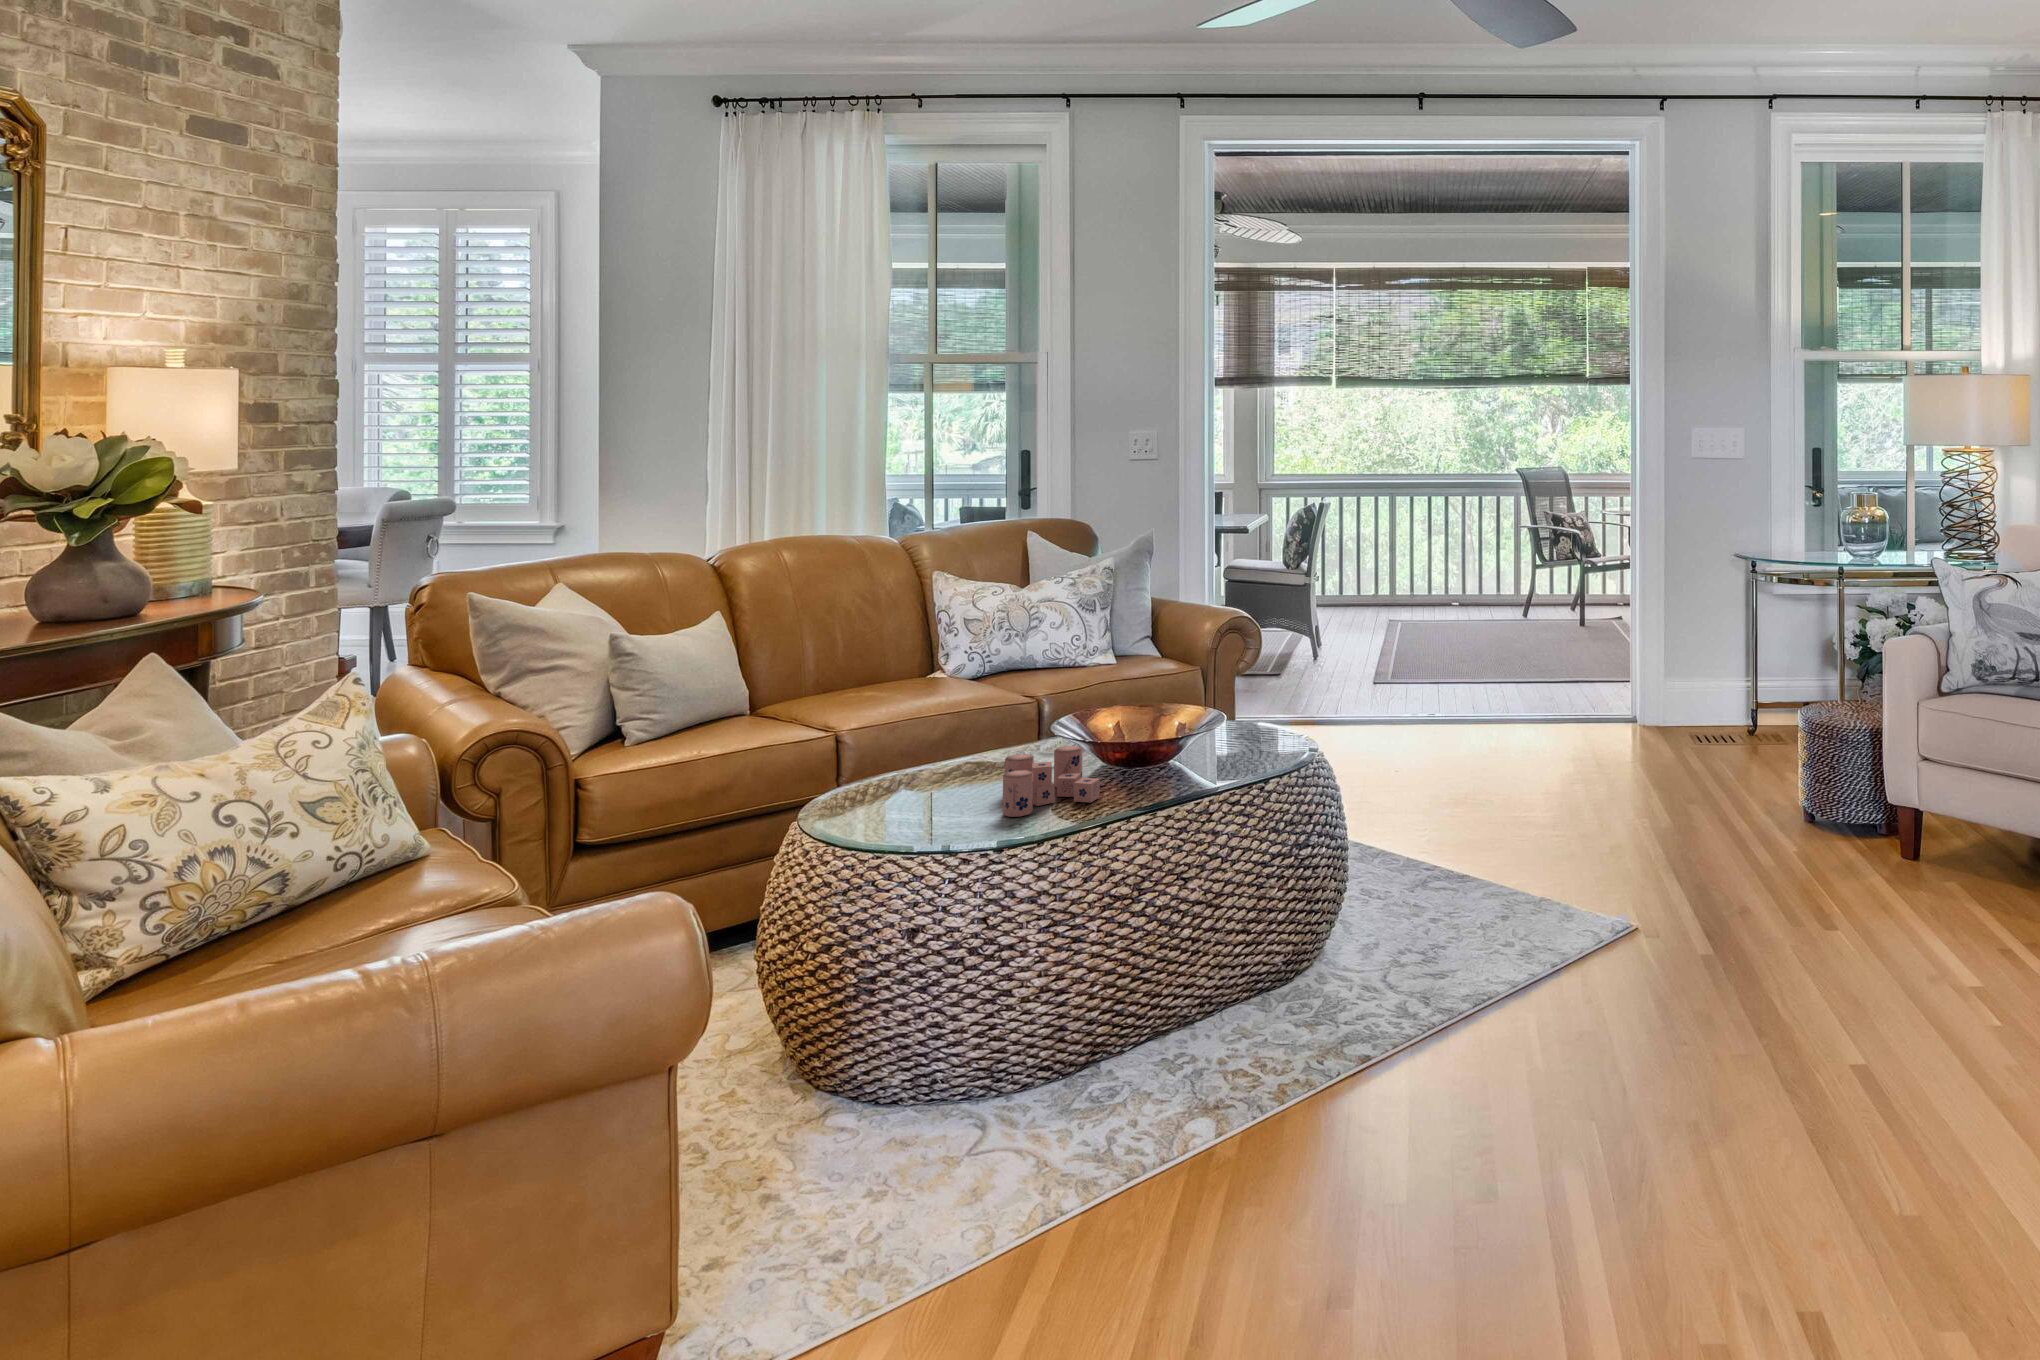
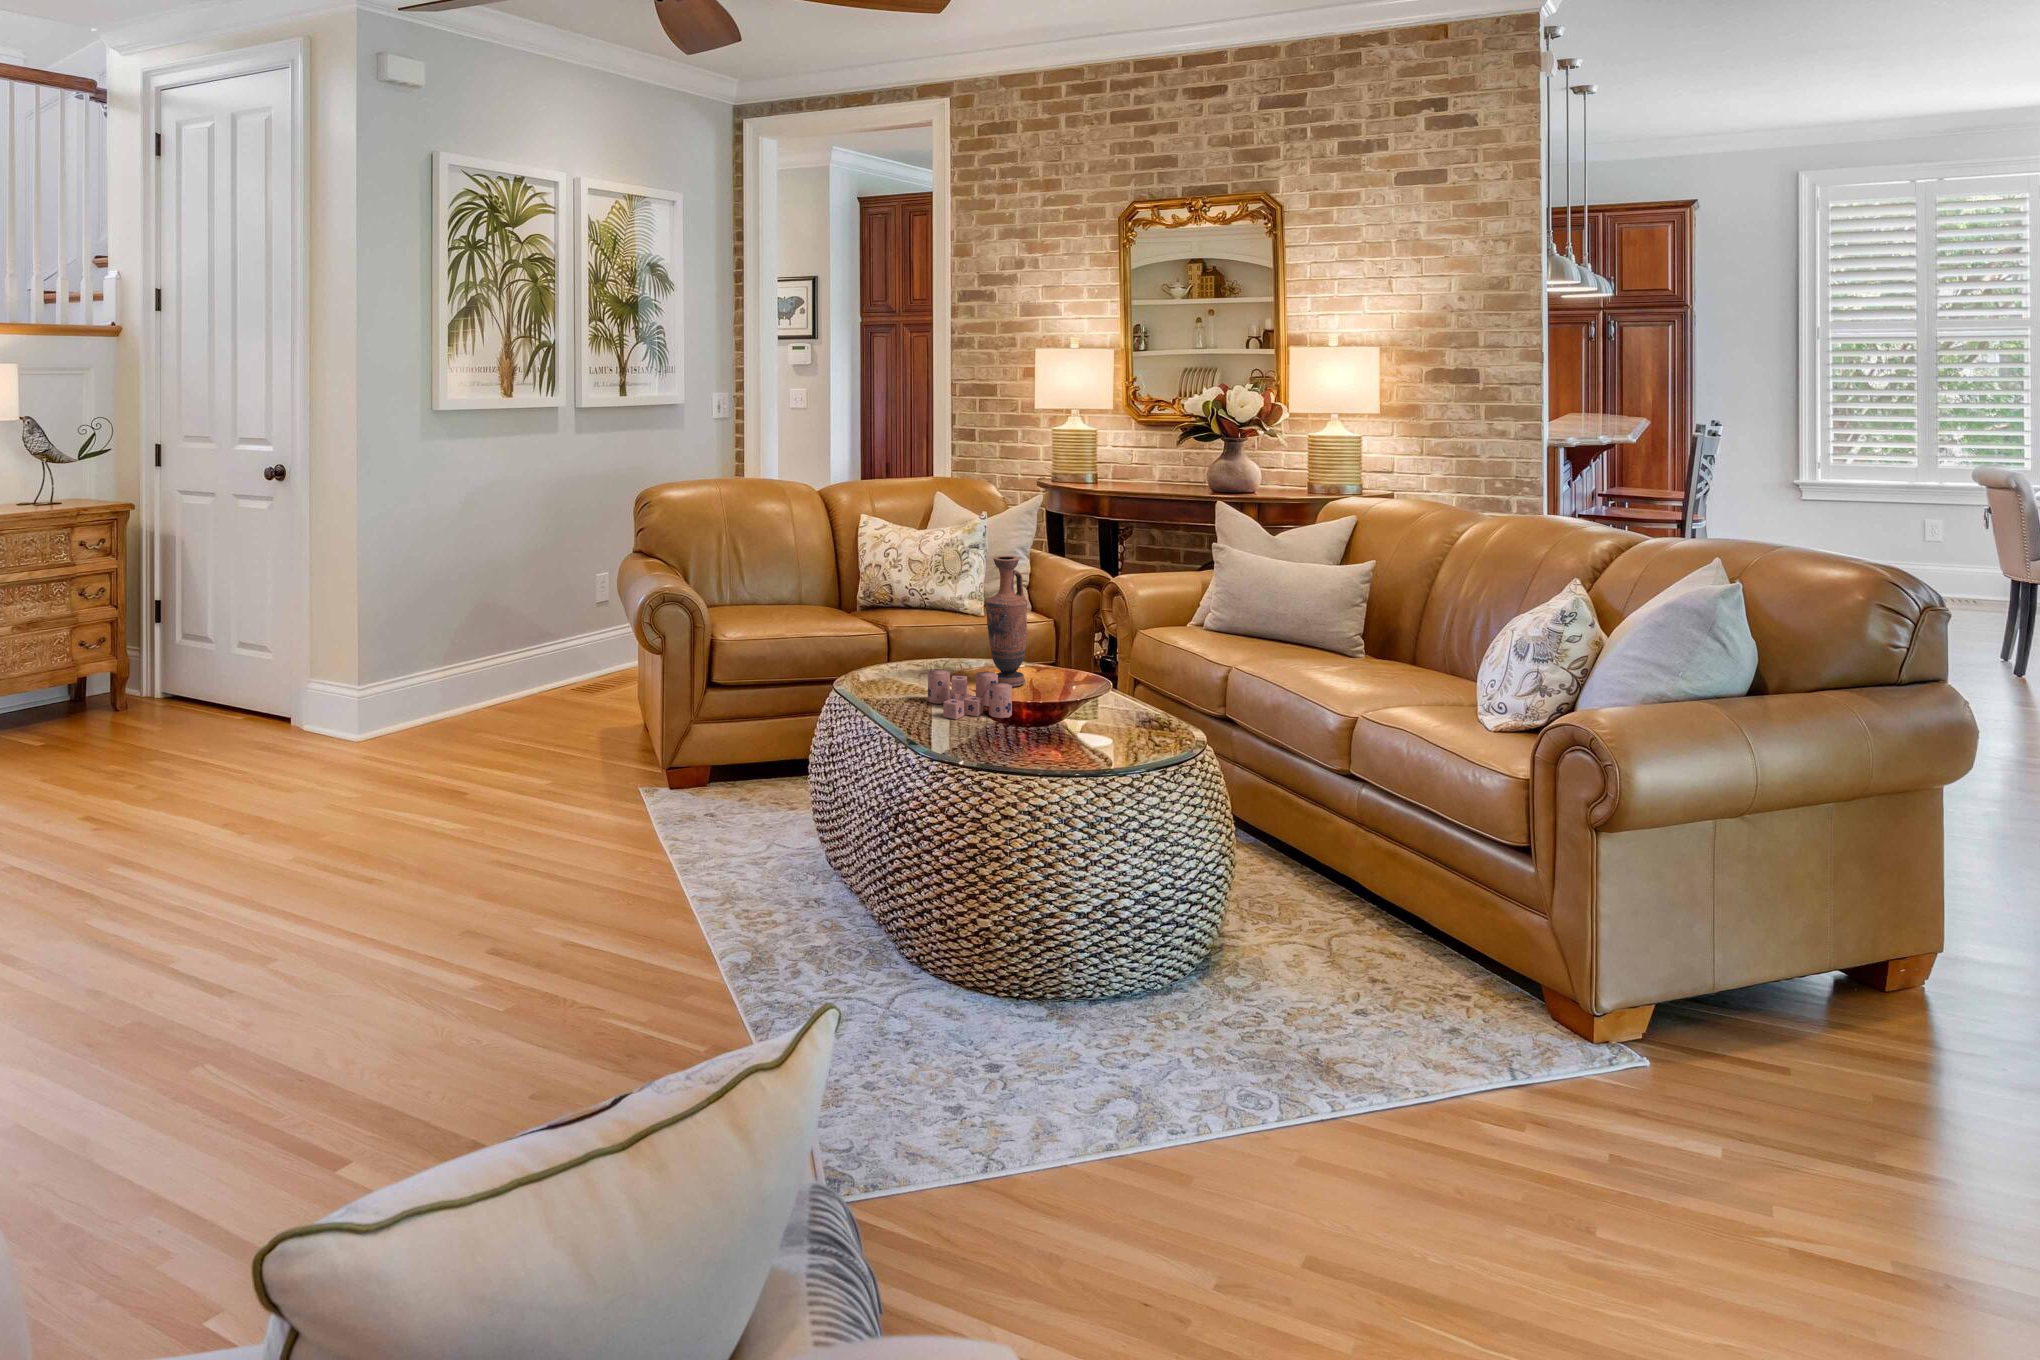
vase: none [887,624,948,802] -> present [985,556,1028,687]

